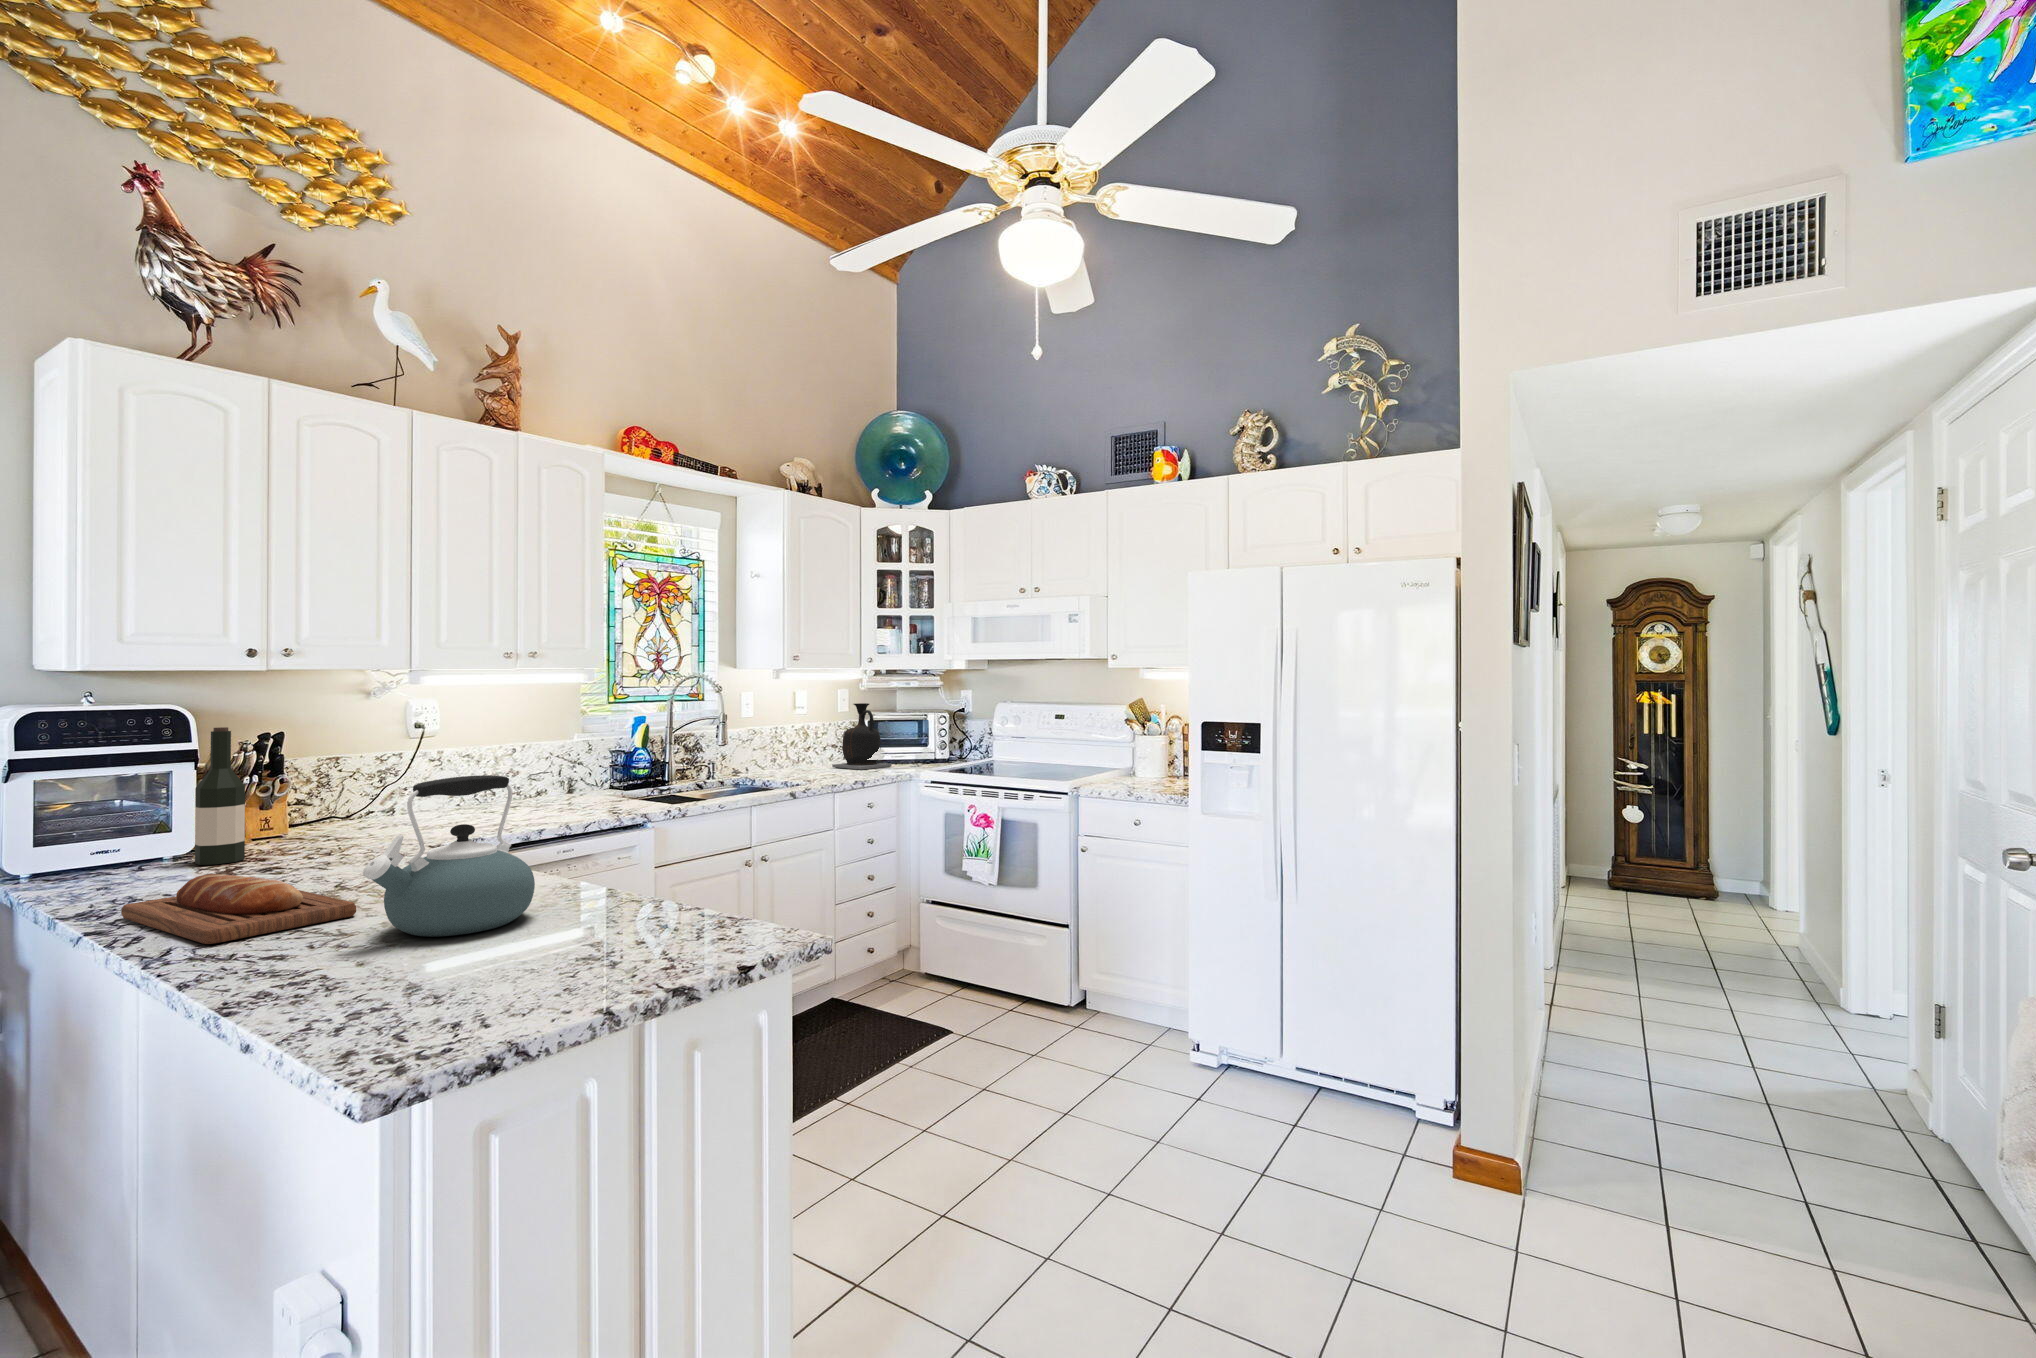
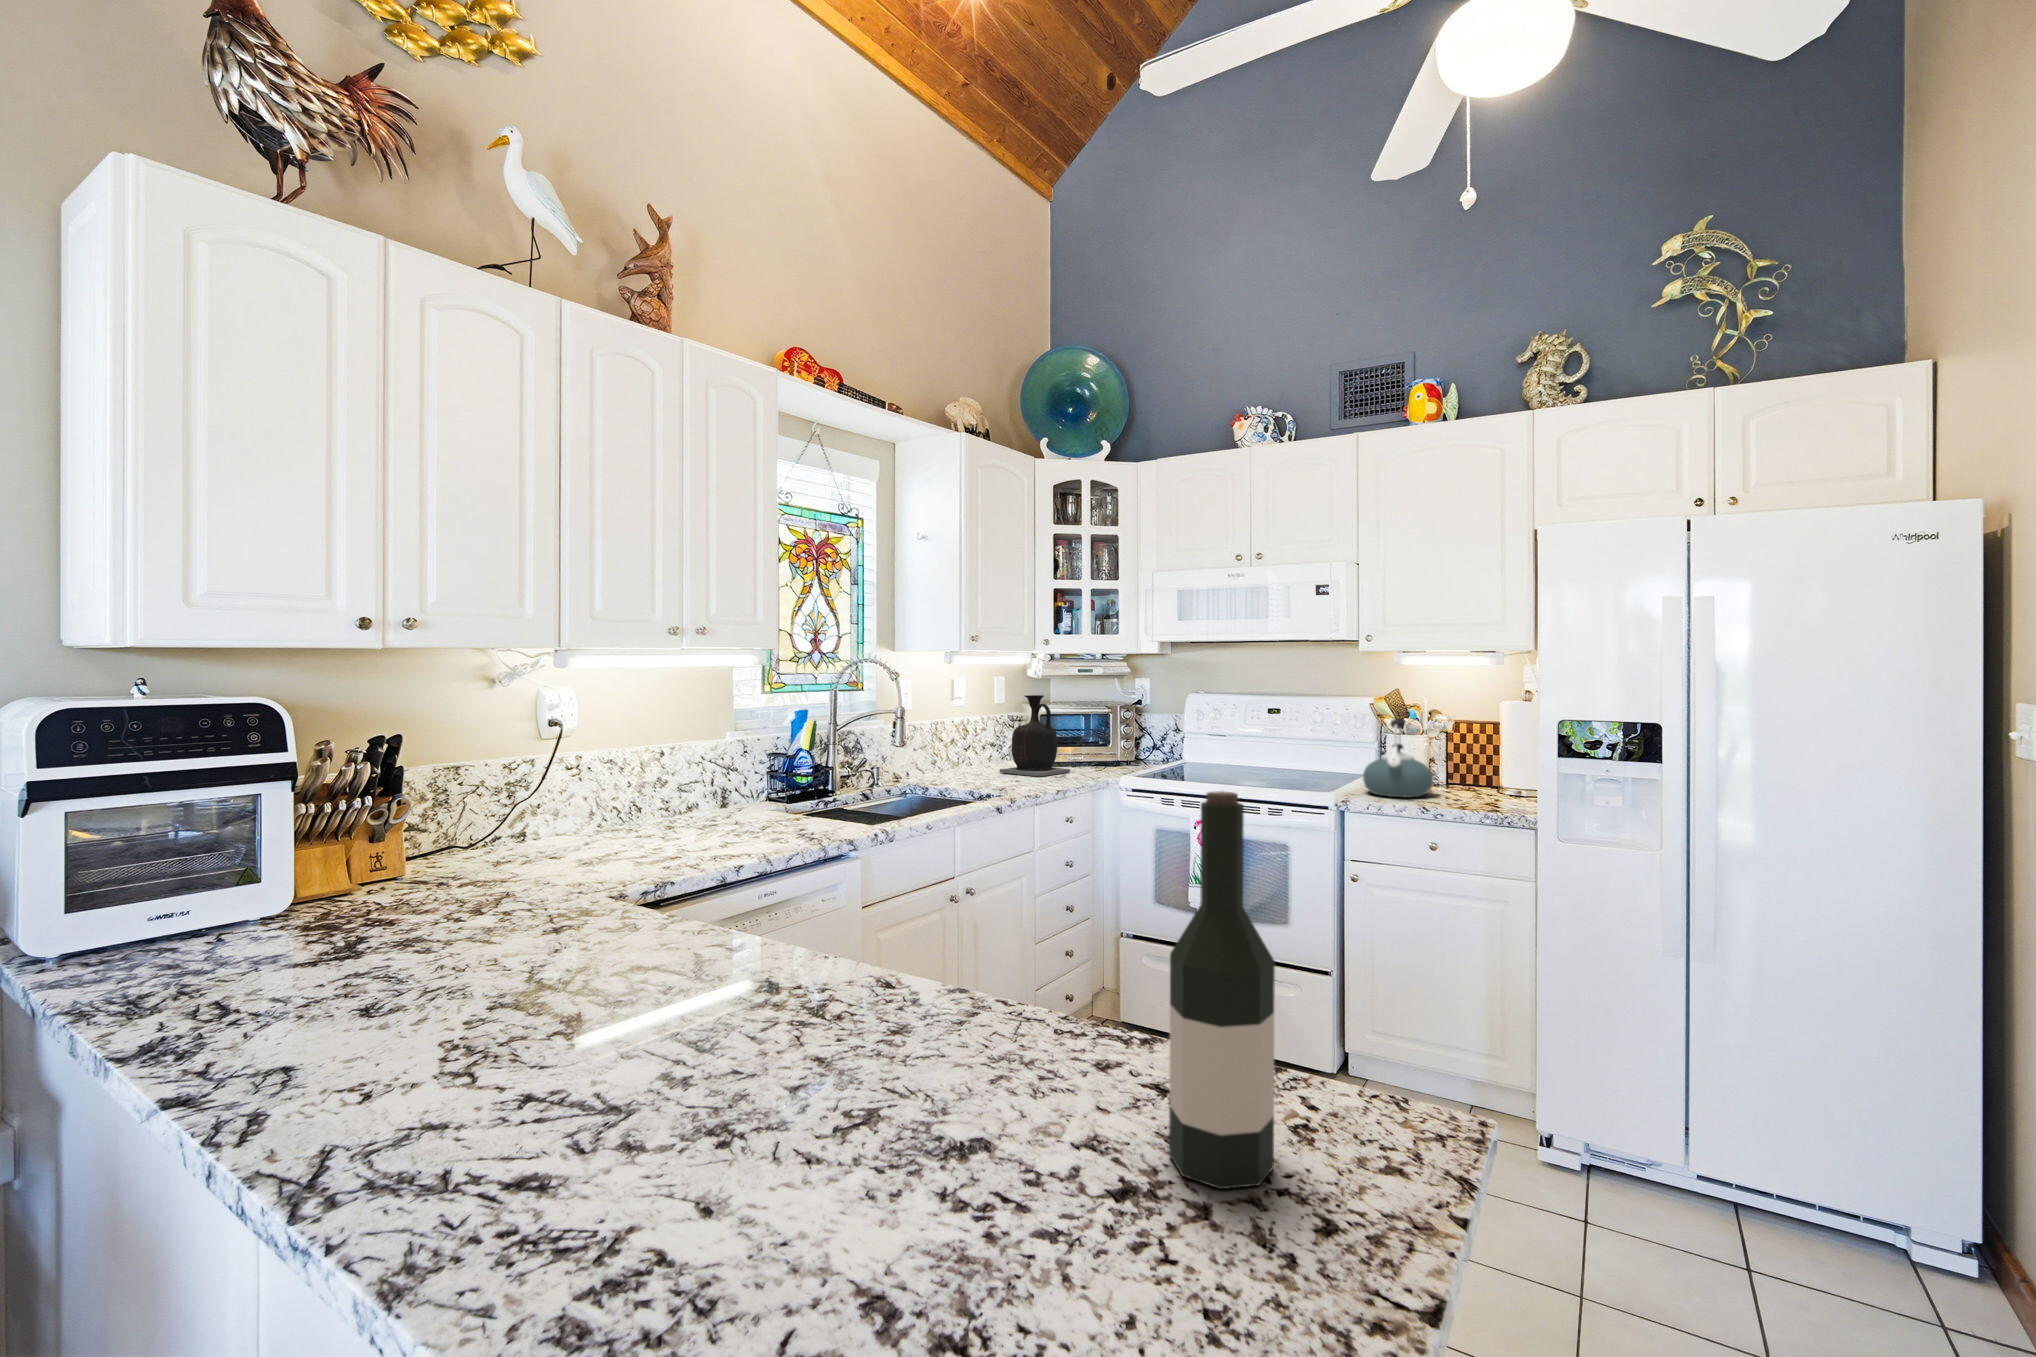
wine bottle: present [195,727,245,865] -> present [1169,792,1275,1189]
kettle: present [363,775,535,937] -> present [1363,719,1433,797]
bread loaf: present [121,874,356,944] -> none [224,983,603,1143]

